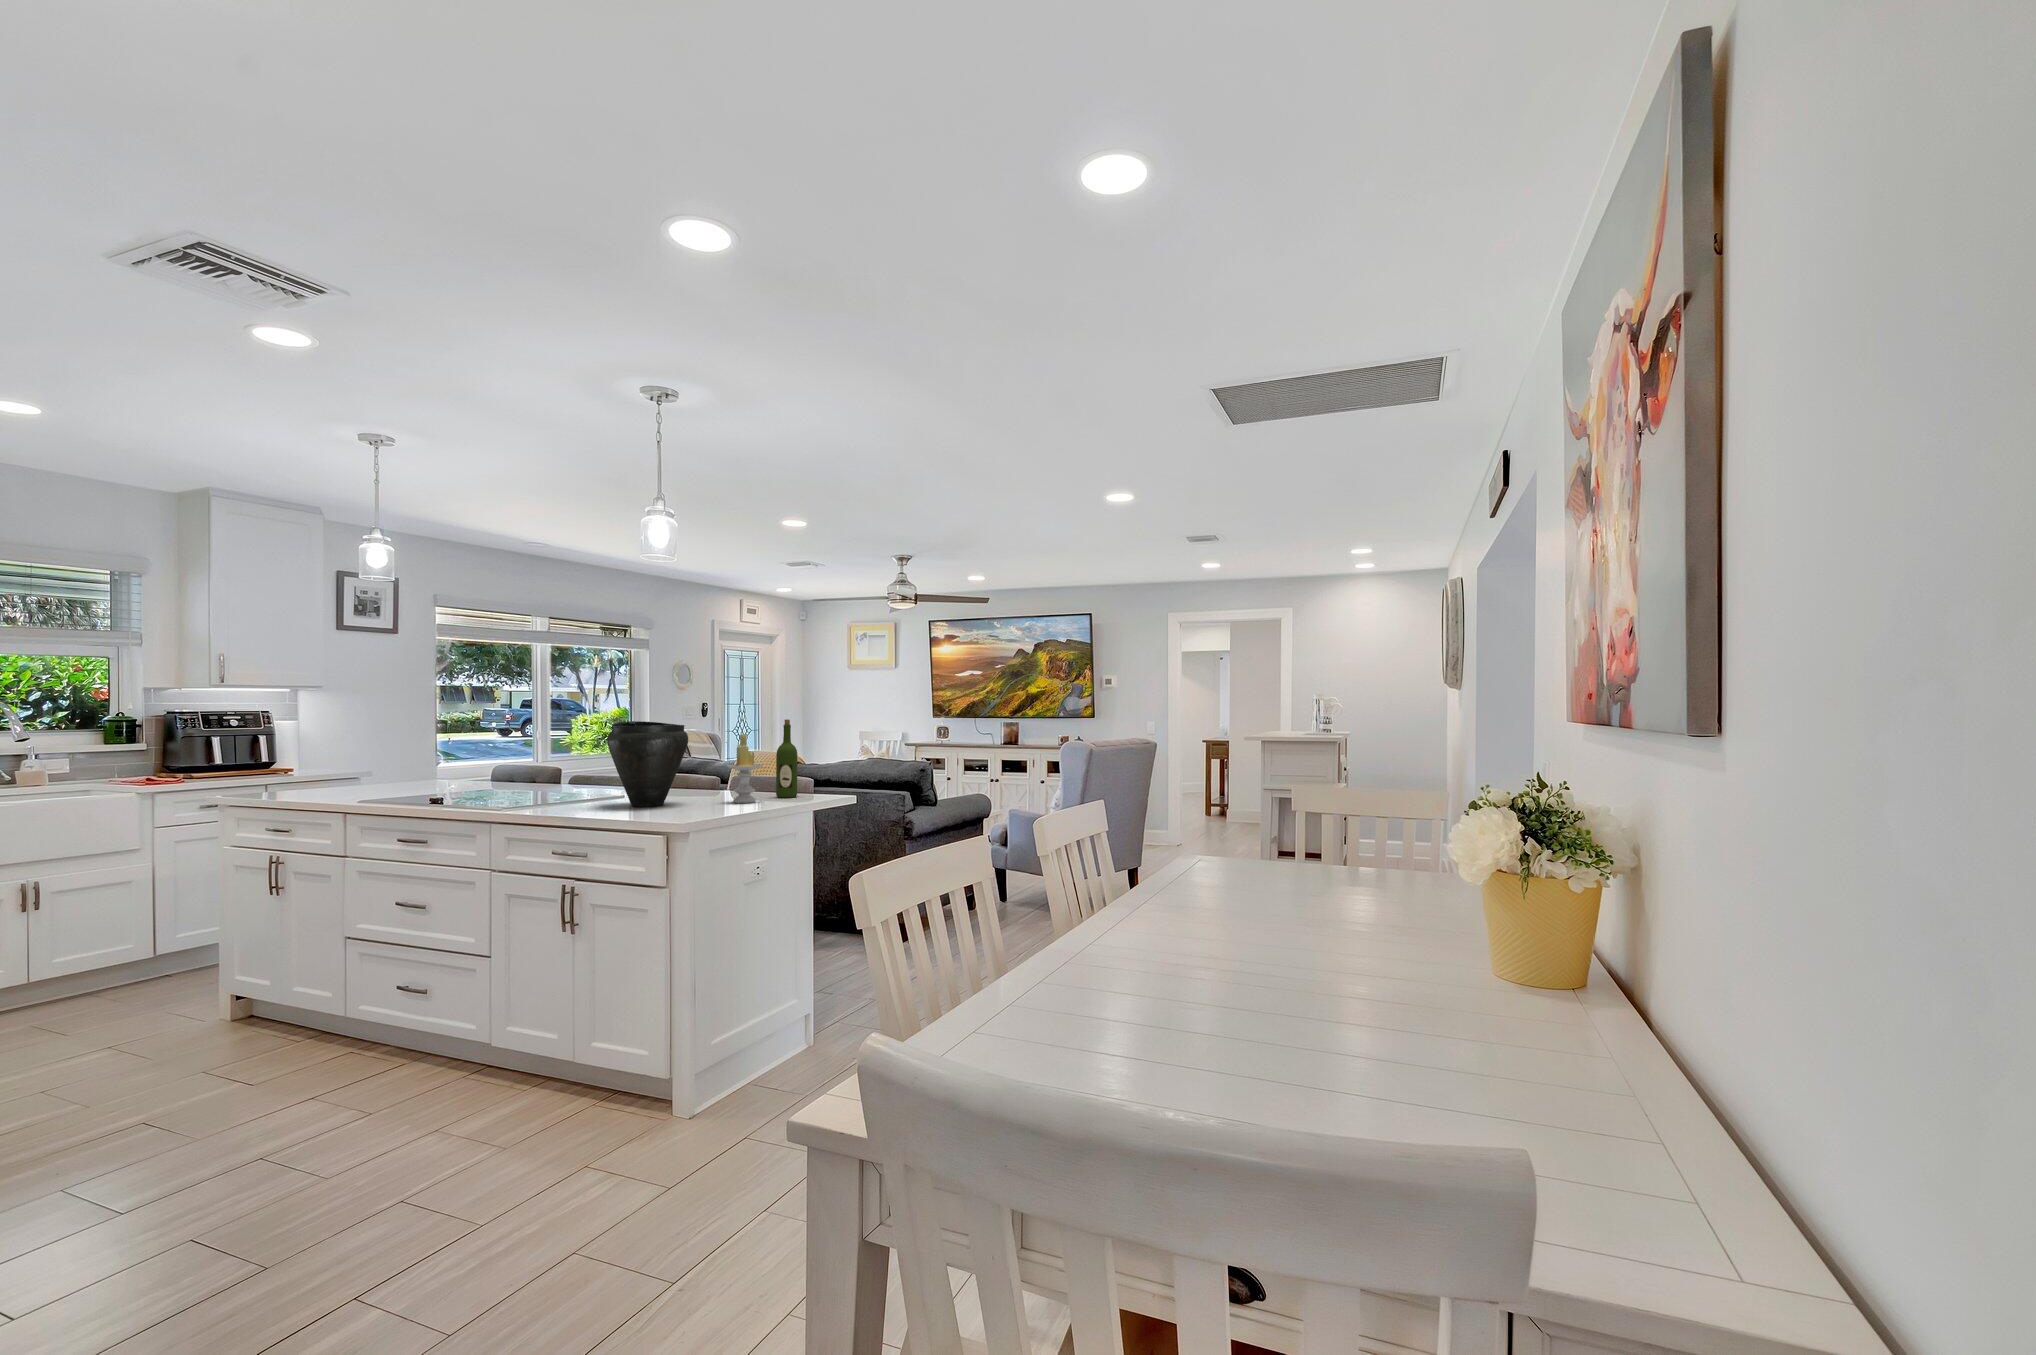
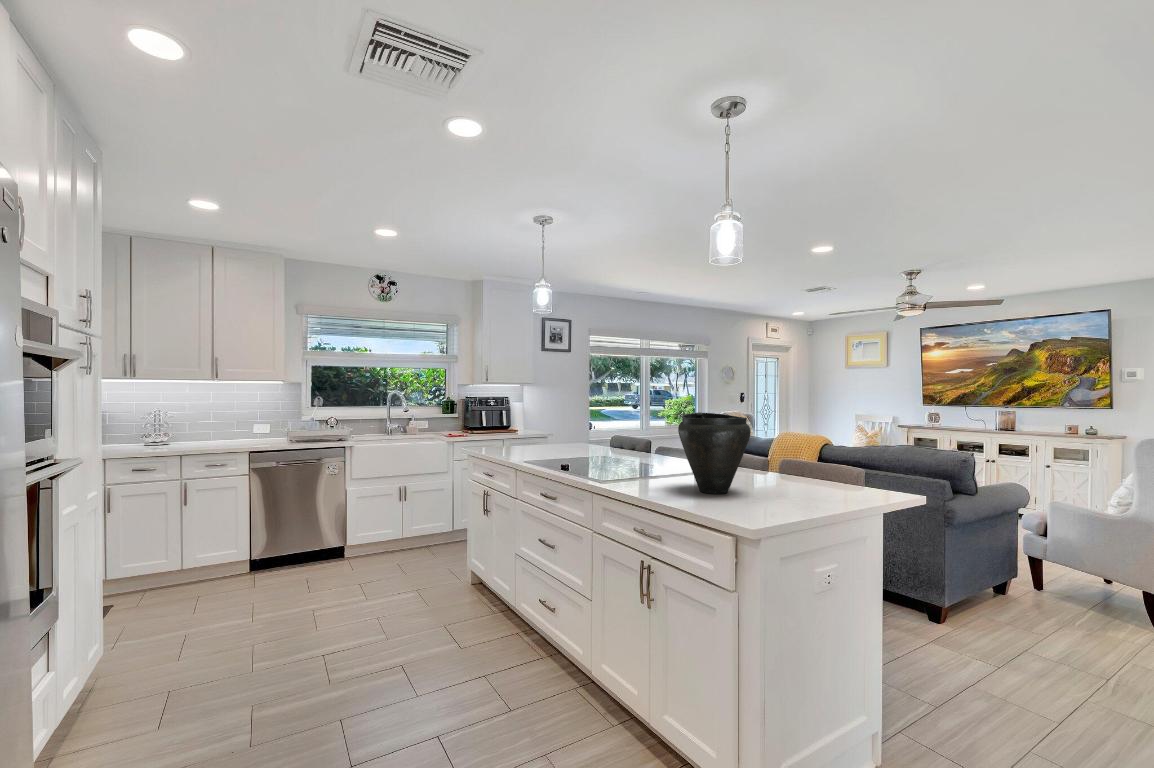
wine bottle: present [776,719,797,798] -> none [837,414,861,495]
candle: present [727,734,763,803] -> none [789,428,827,499]

